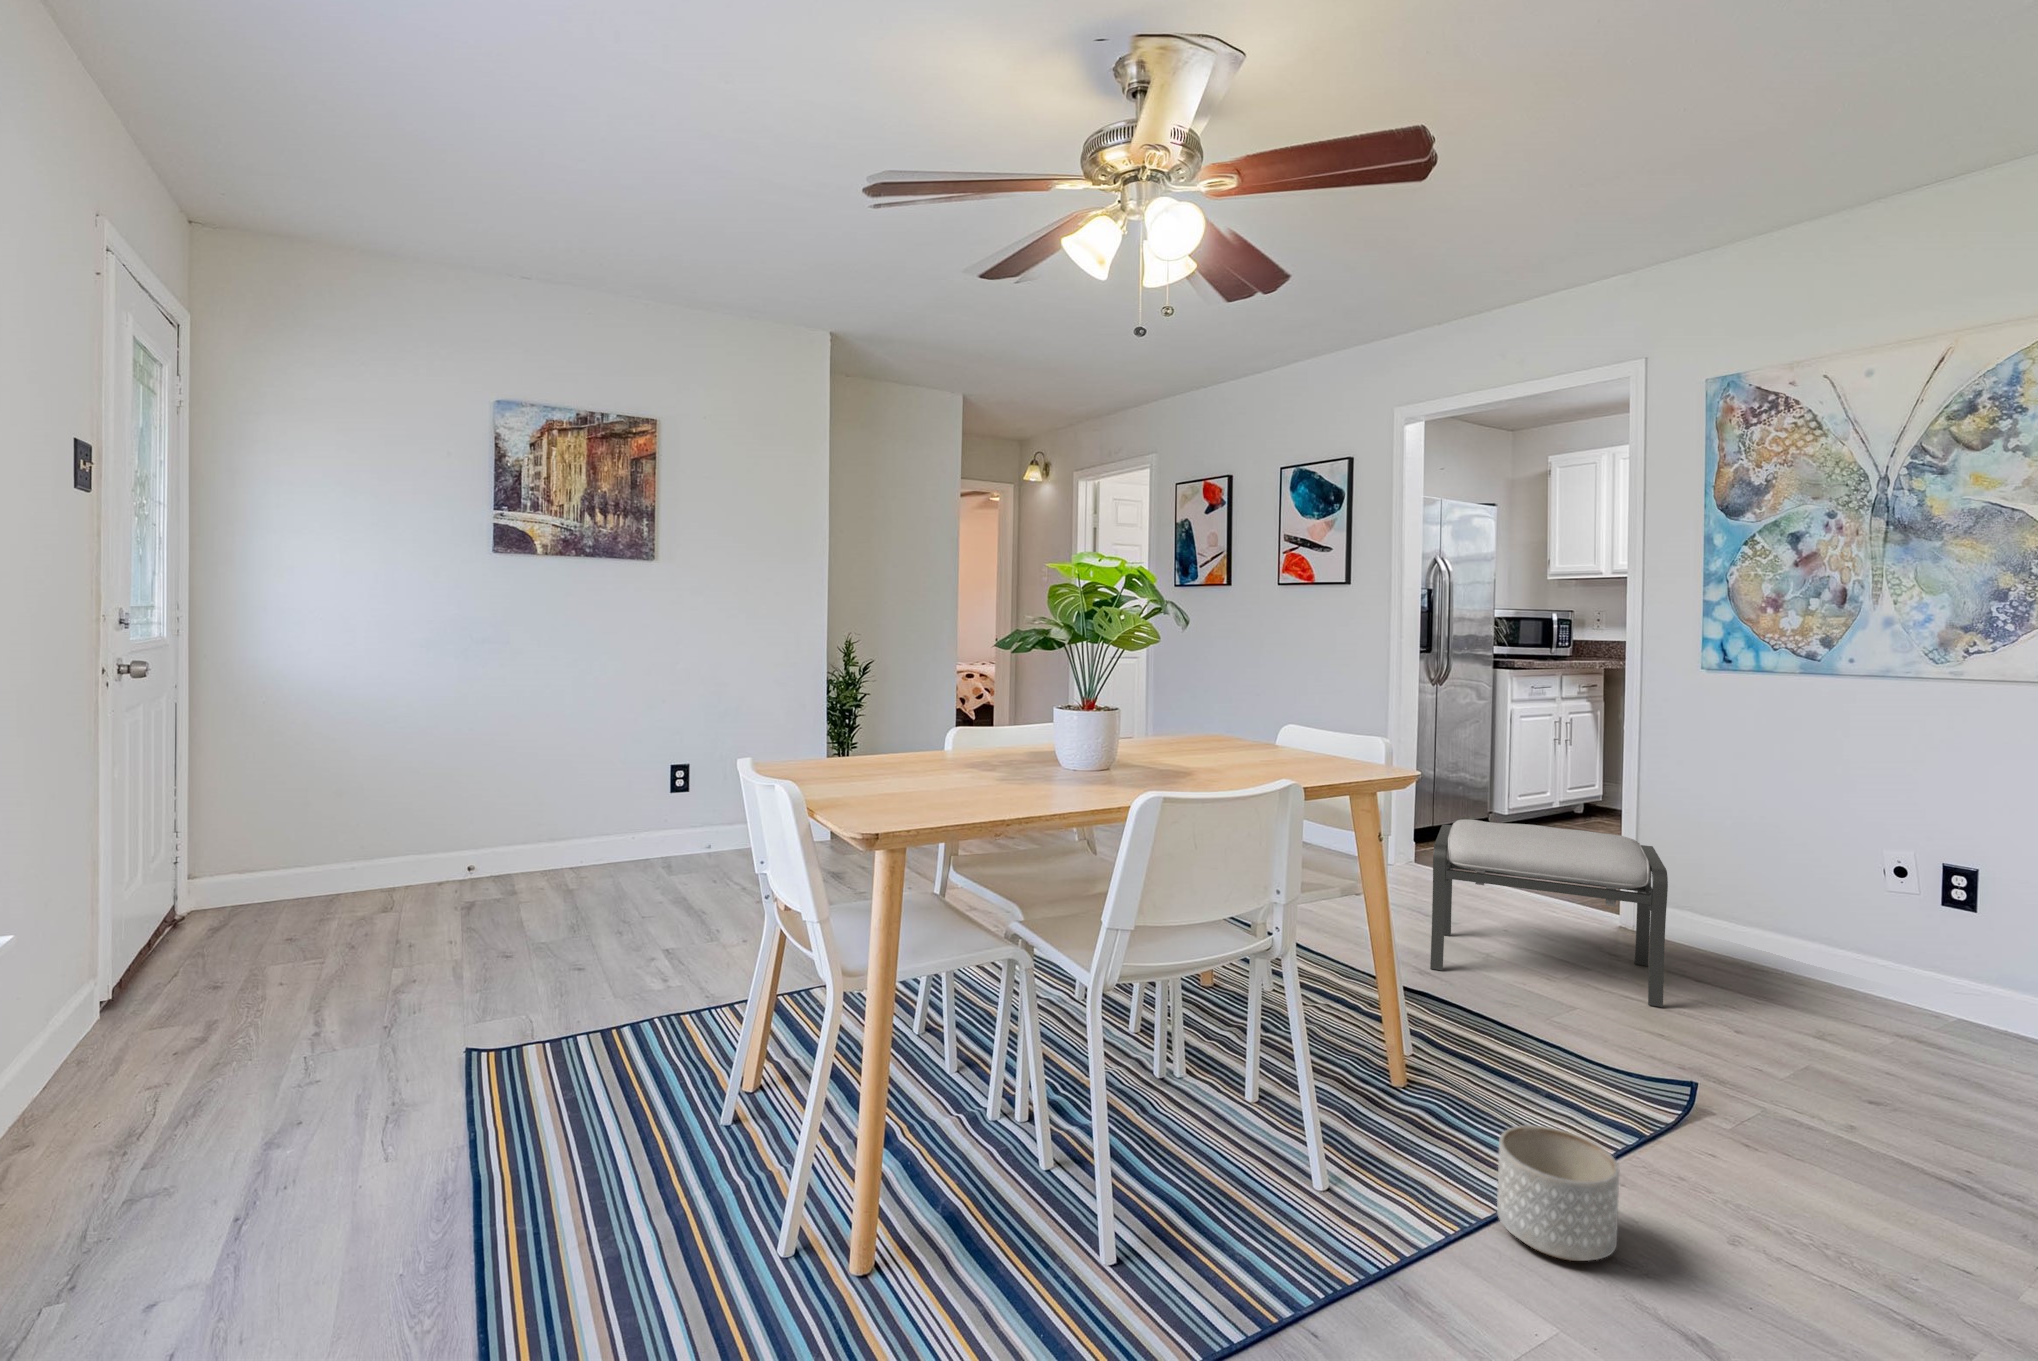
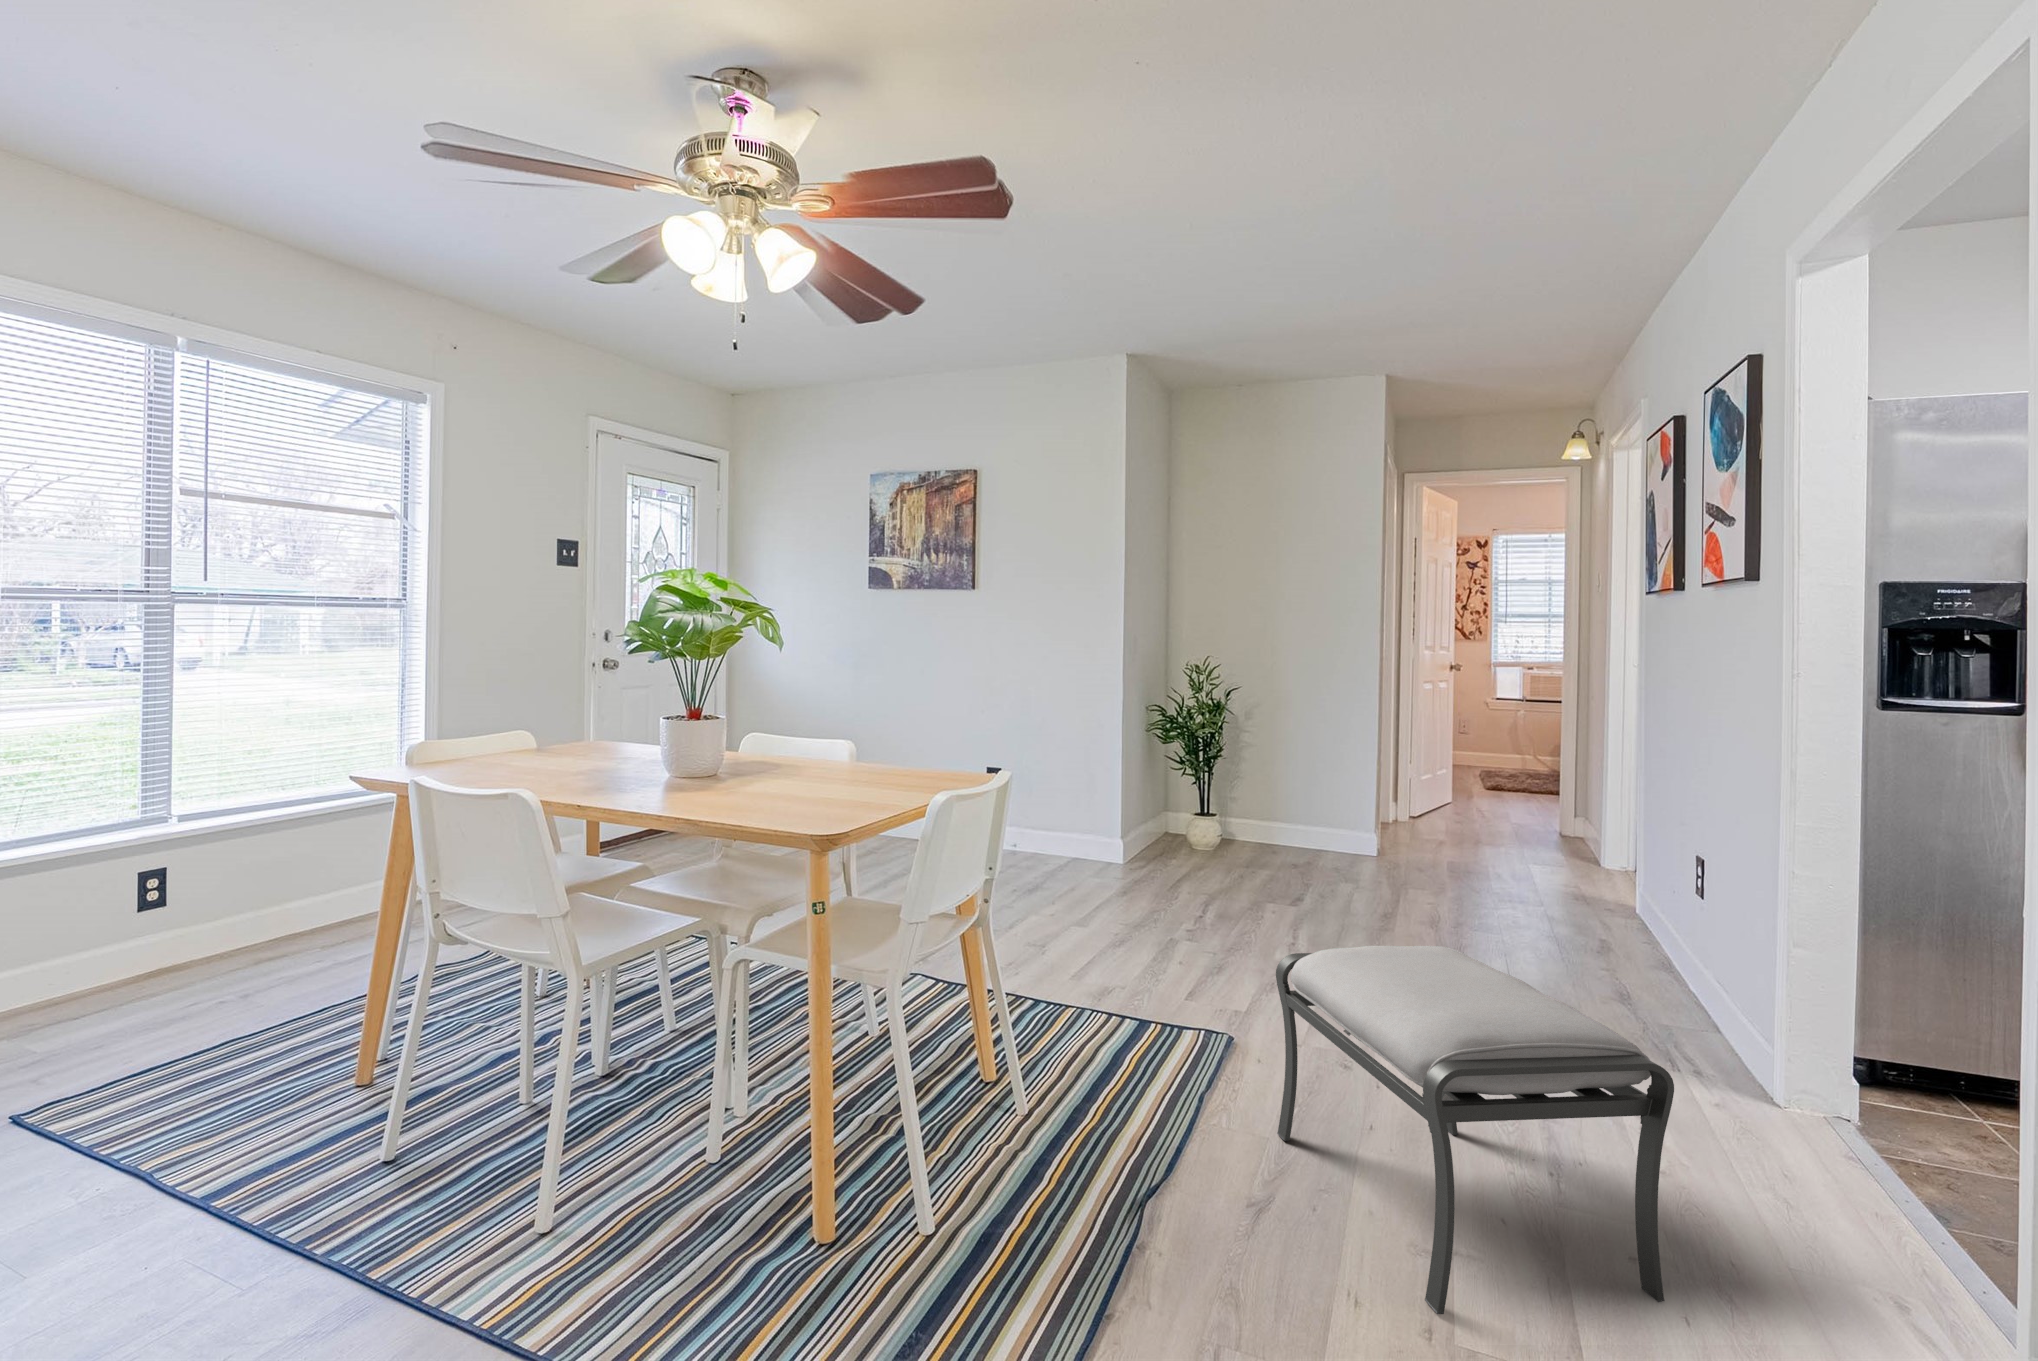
planter: present [1497,1125,1619,1261] -> none [566,1136,681,1271]

